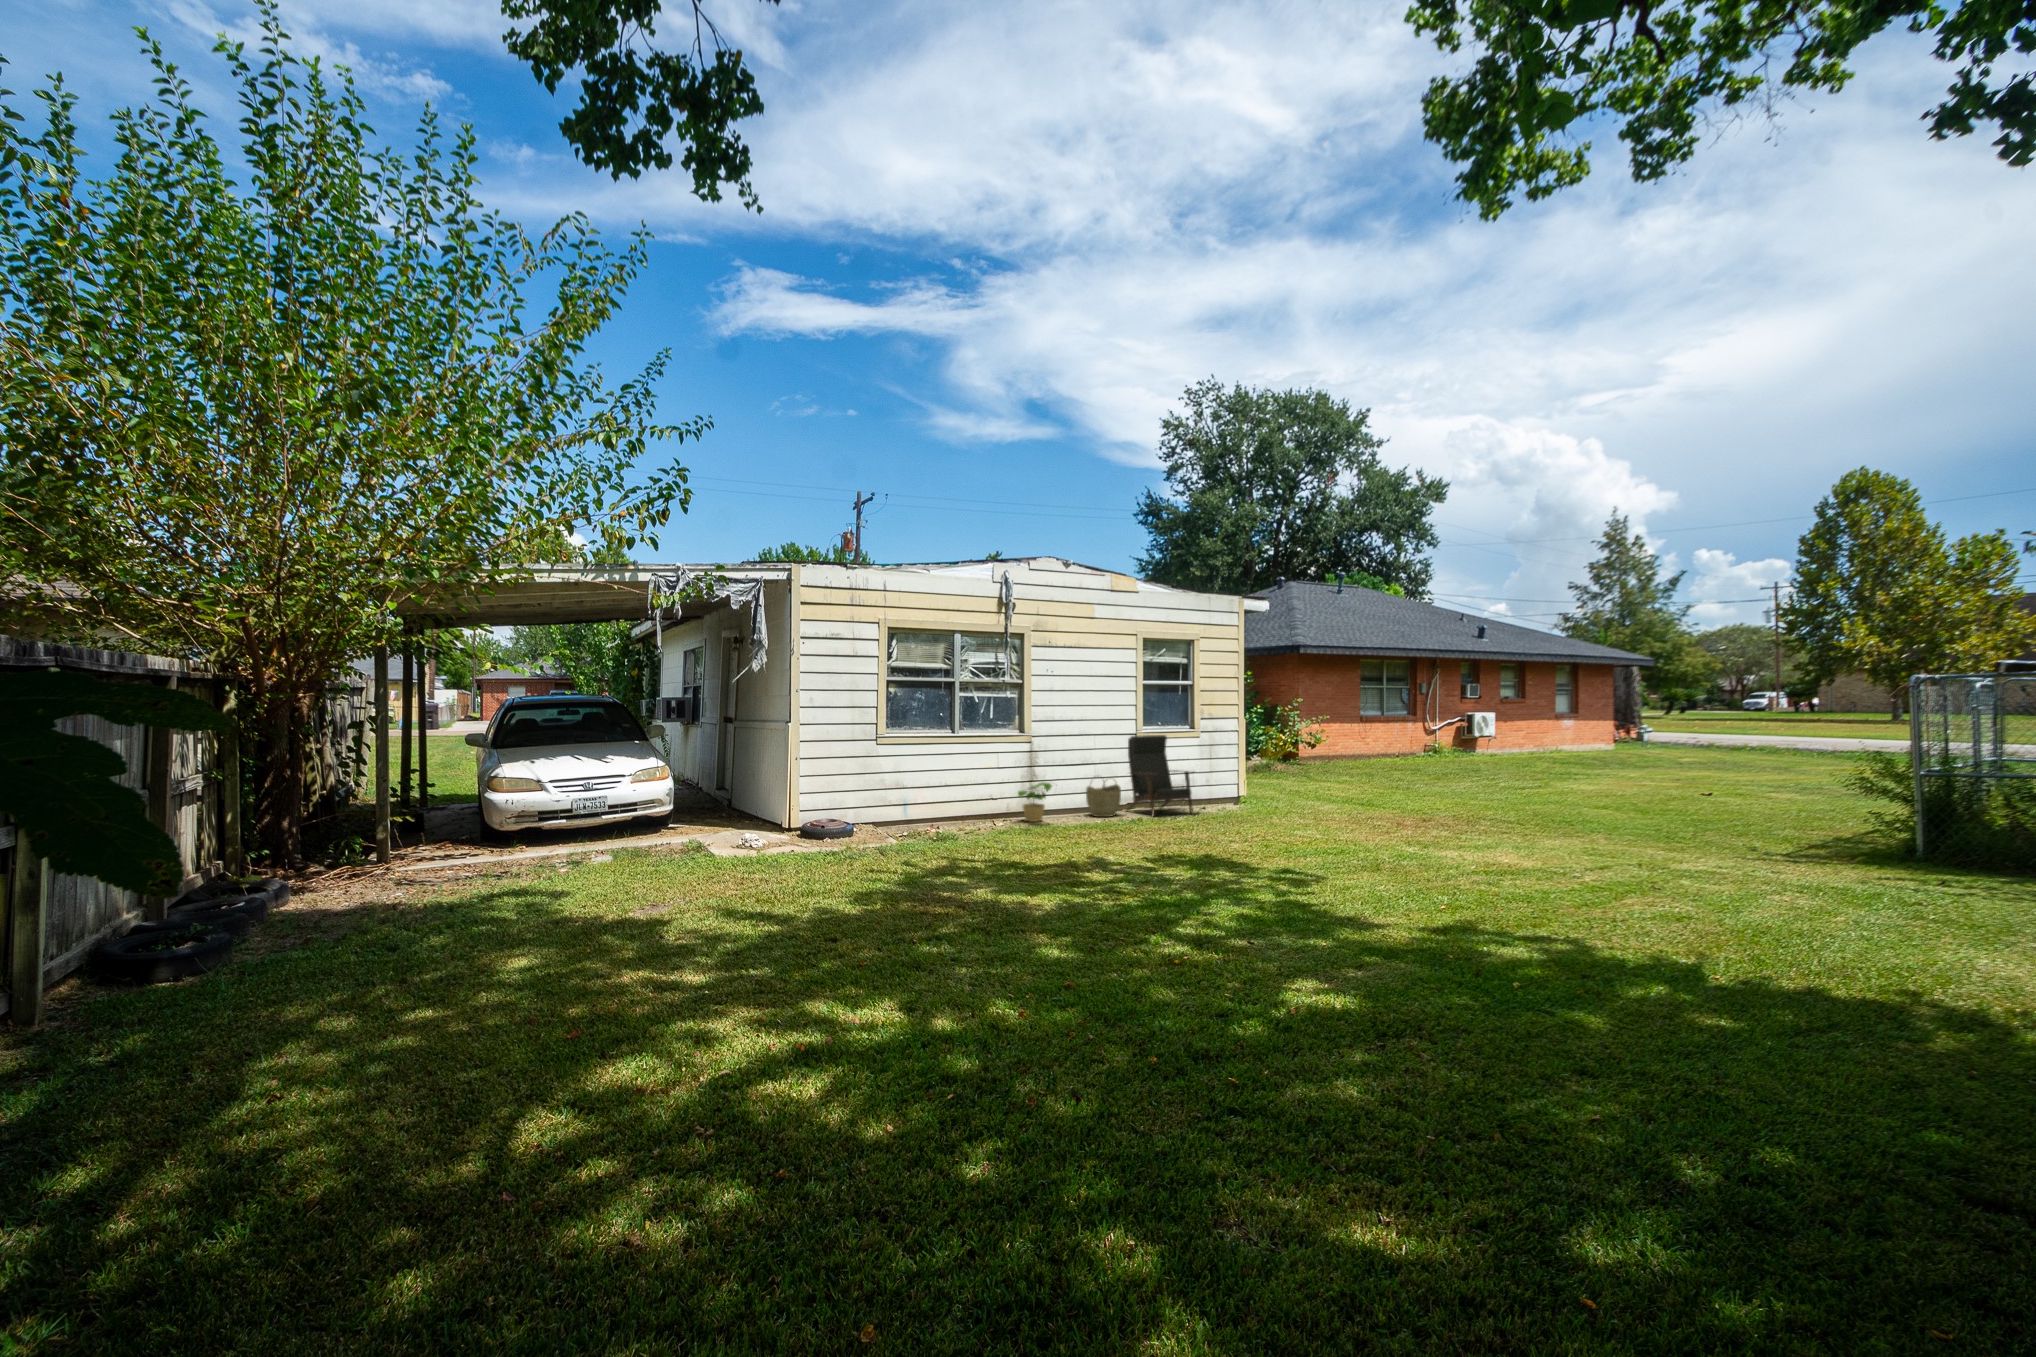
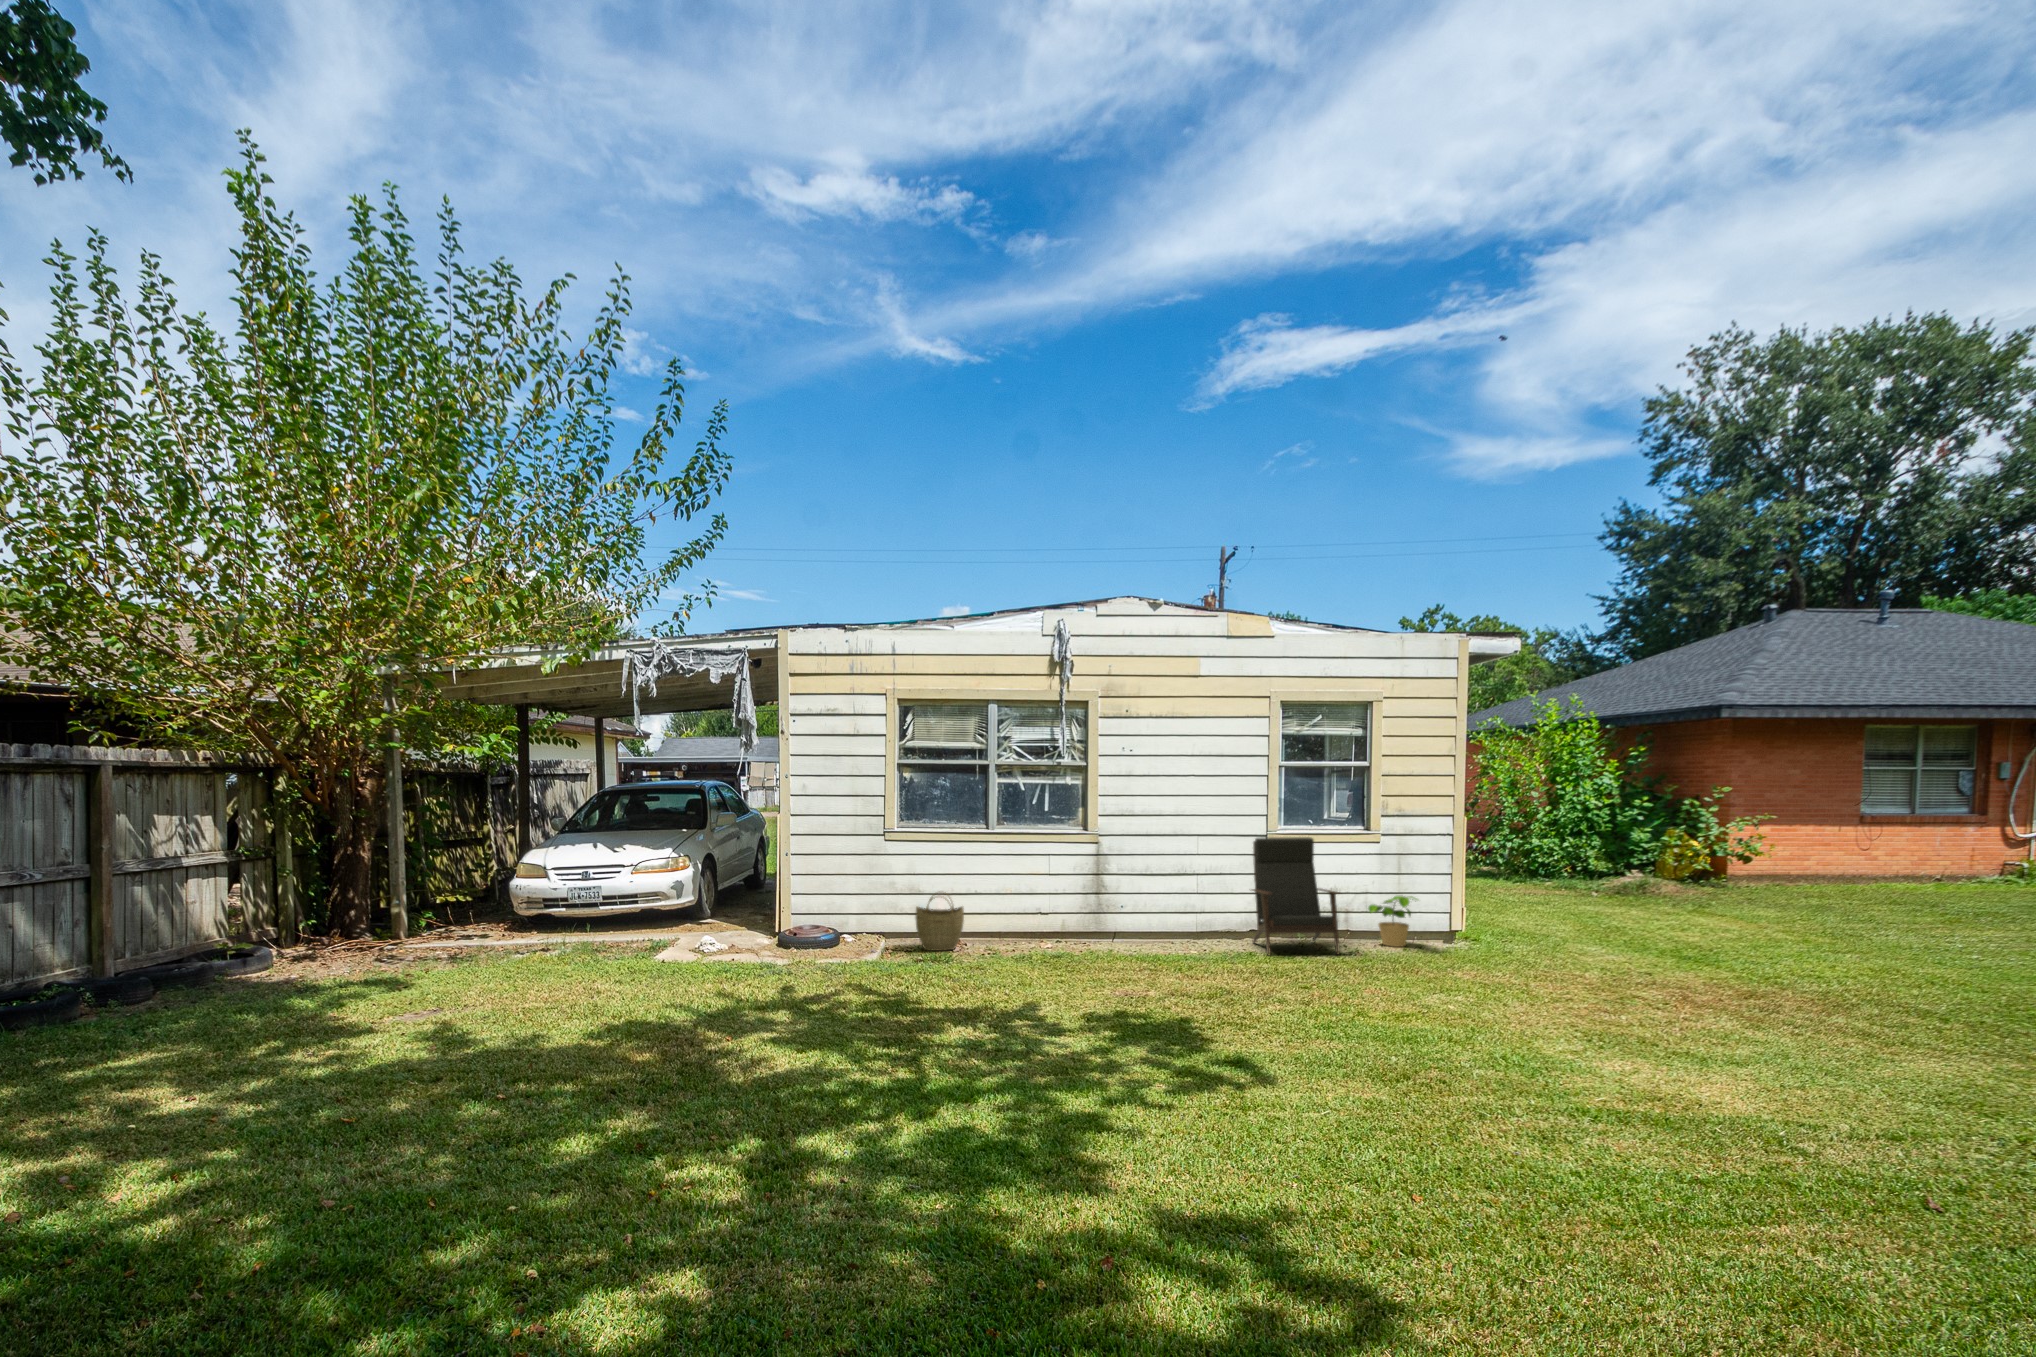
woven basket: present [1086,781,1121,817] -> present [915,893,964,951]
potted plant: present [1018,782,1052,822] -> present [1368,896,1417,947]

